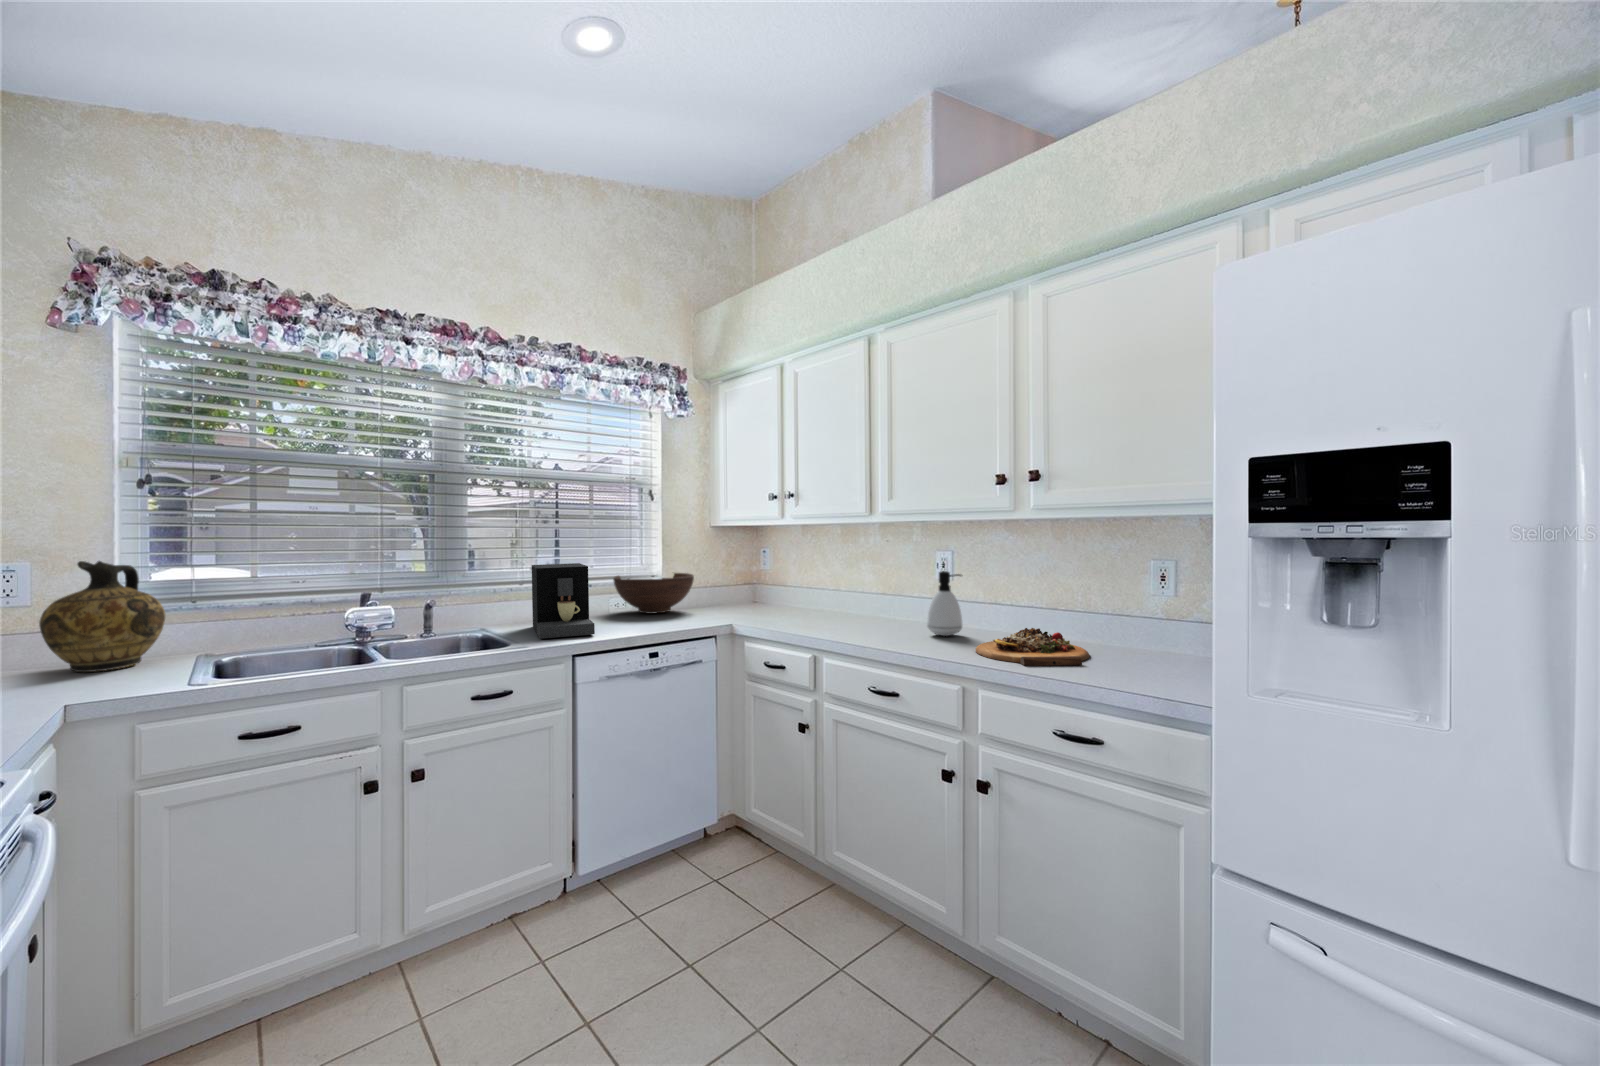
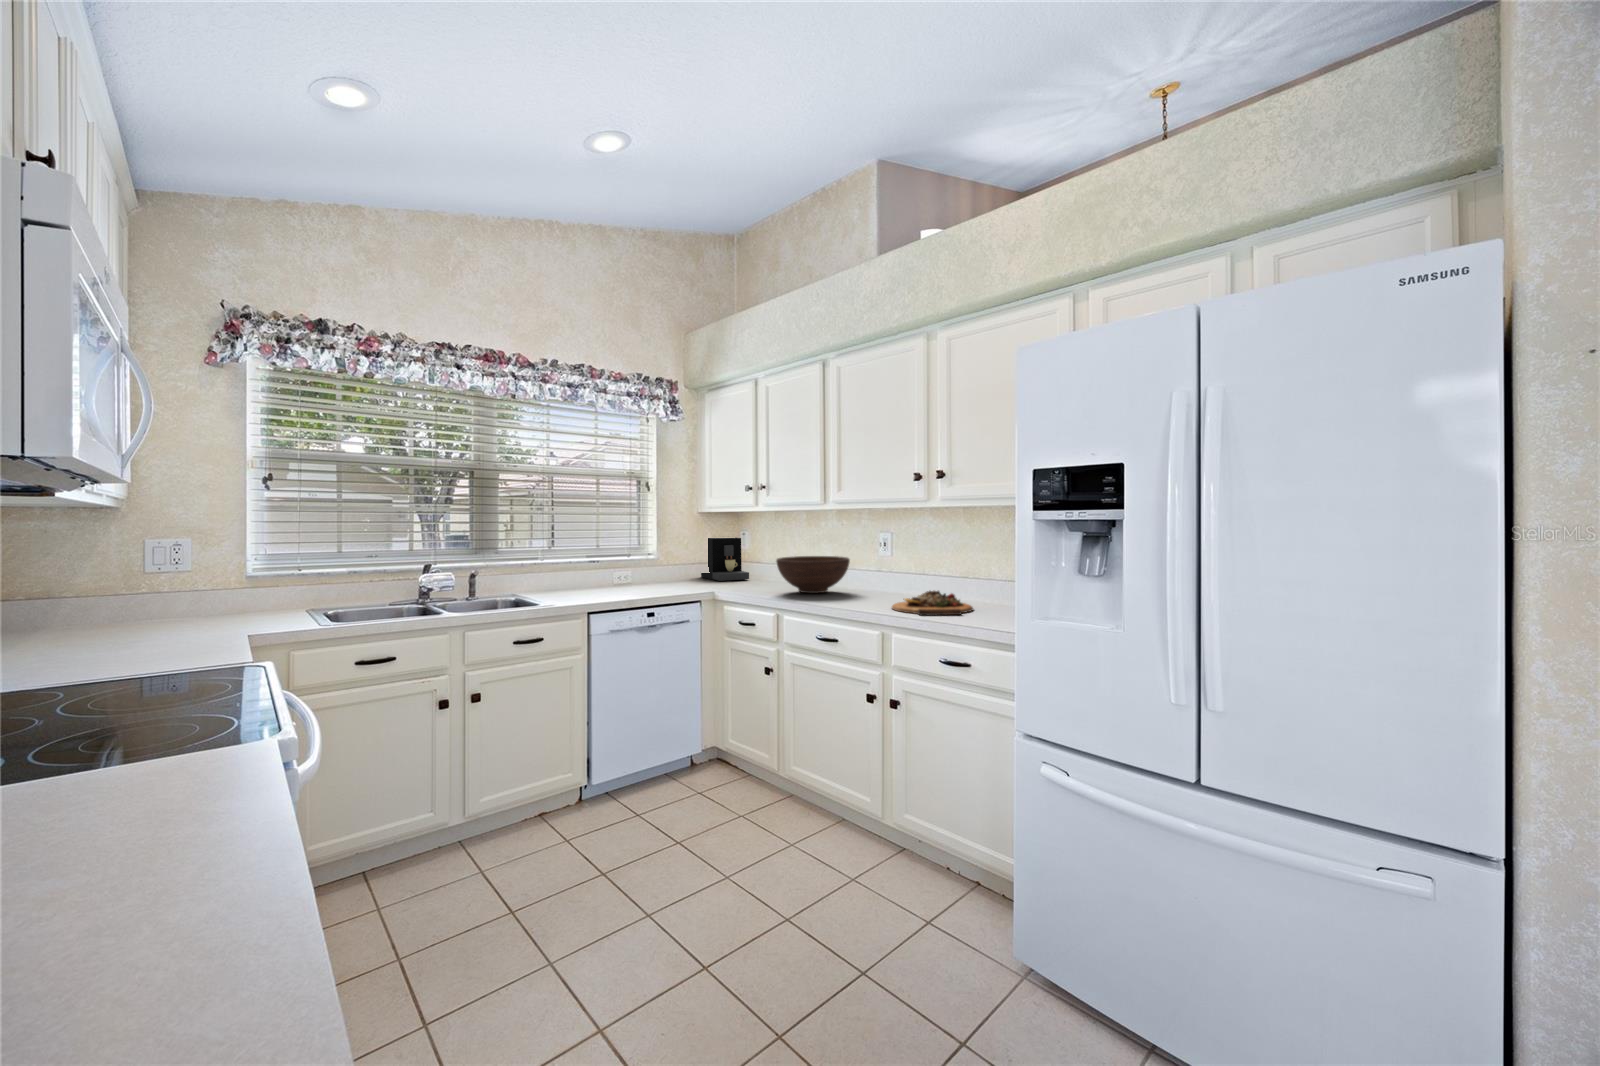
ceramic jug: present [39,561,165,672] -> none [209,536,290,617]
coffee maker: present [532,563,595,639] -> present [701,538,749,581]
soap dispenser: present [927,571,962,636] -> none [864,549,890,599]
fruit bowl: present [613,573,694,614] -> present [776,556,850,593]

